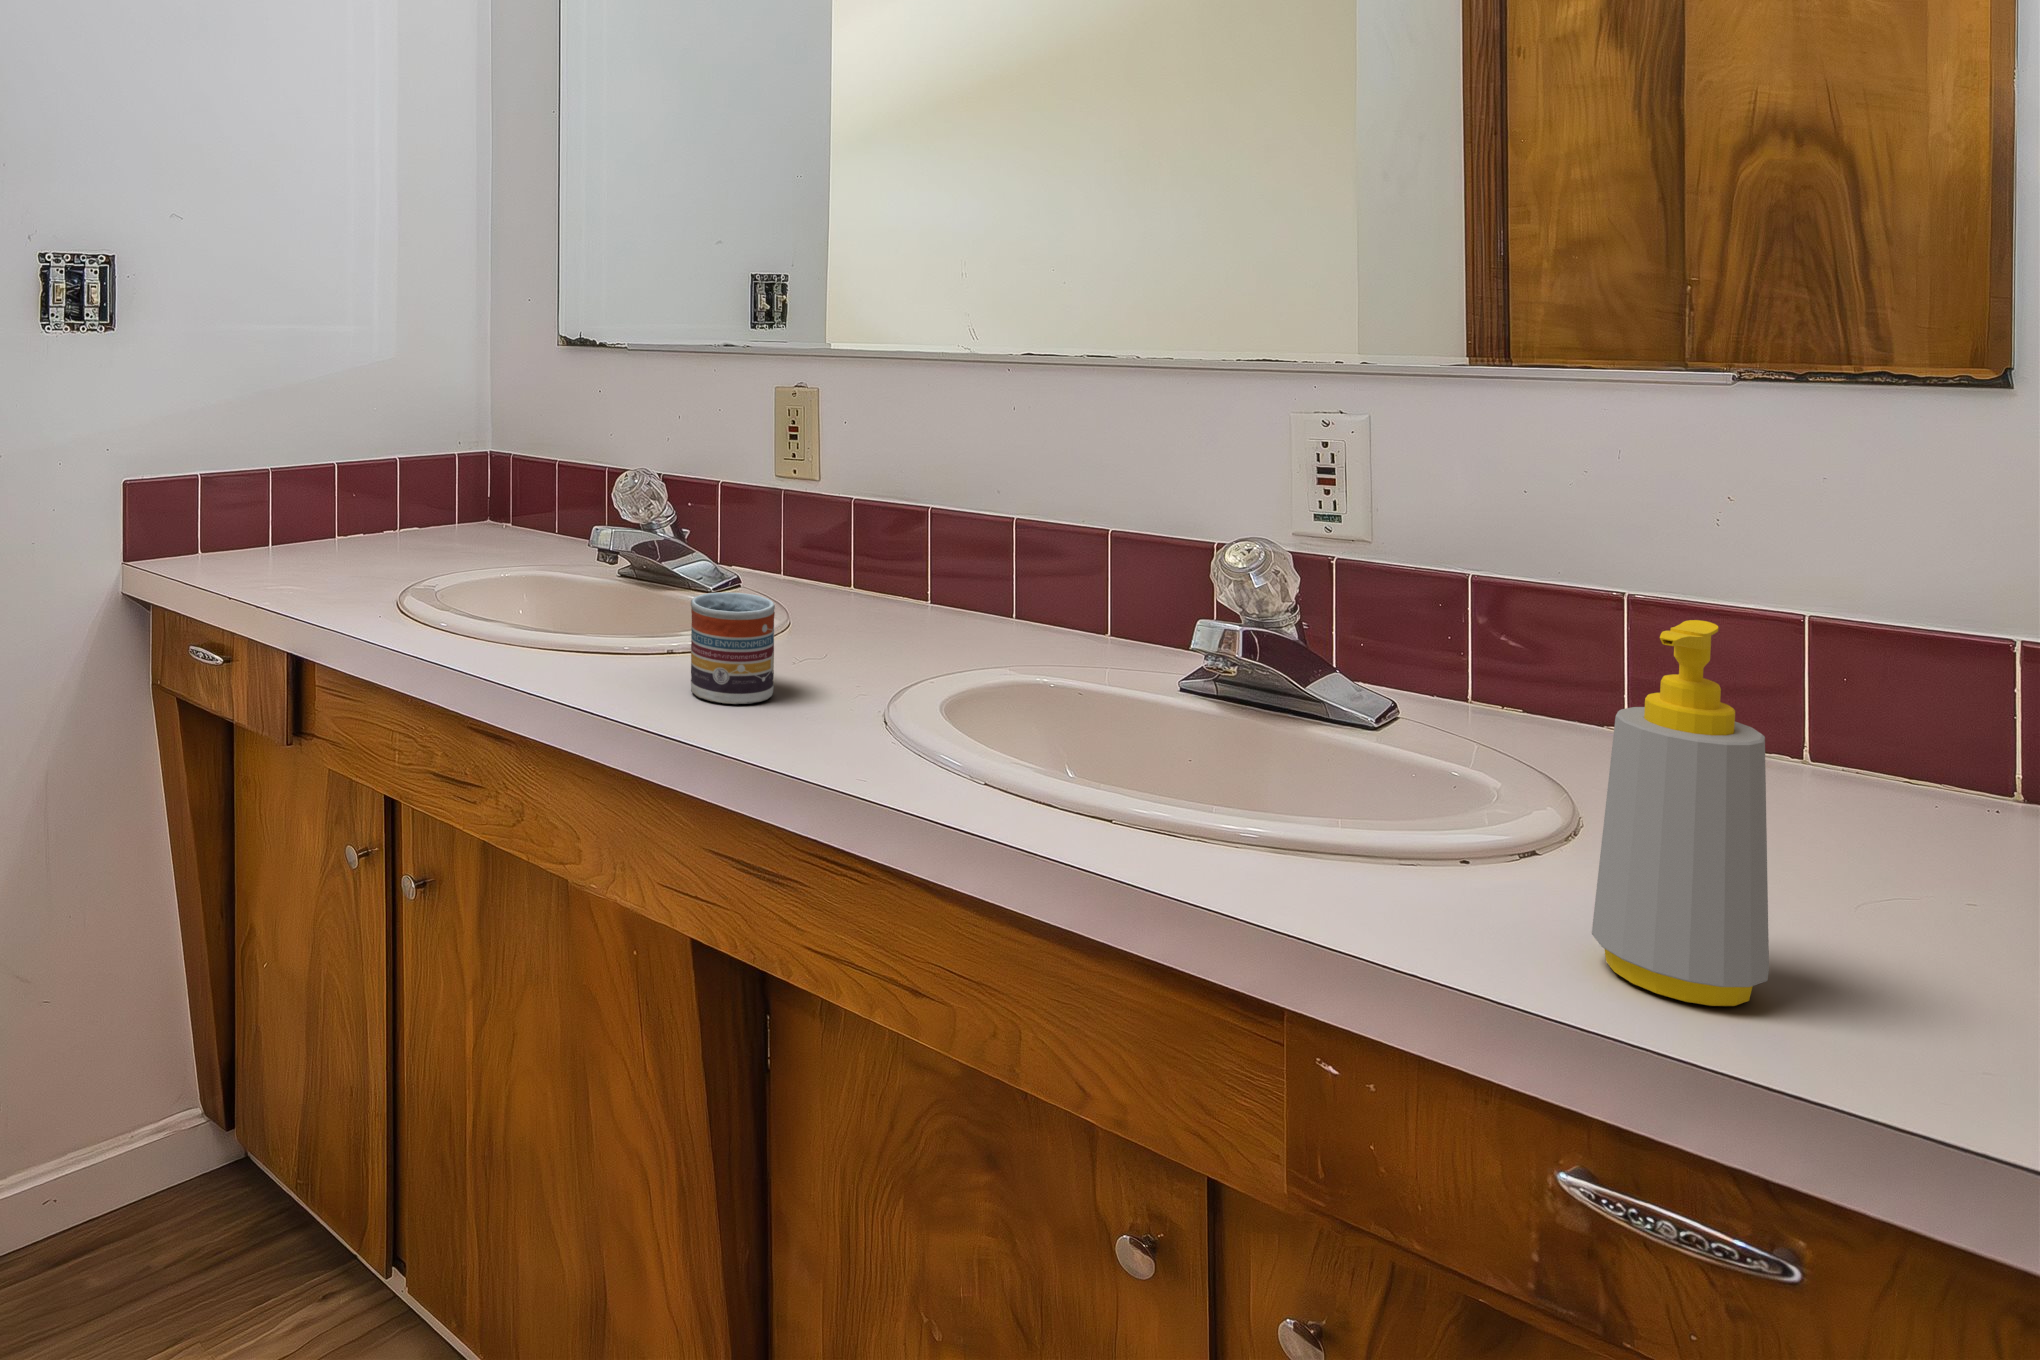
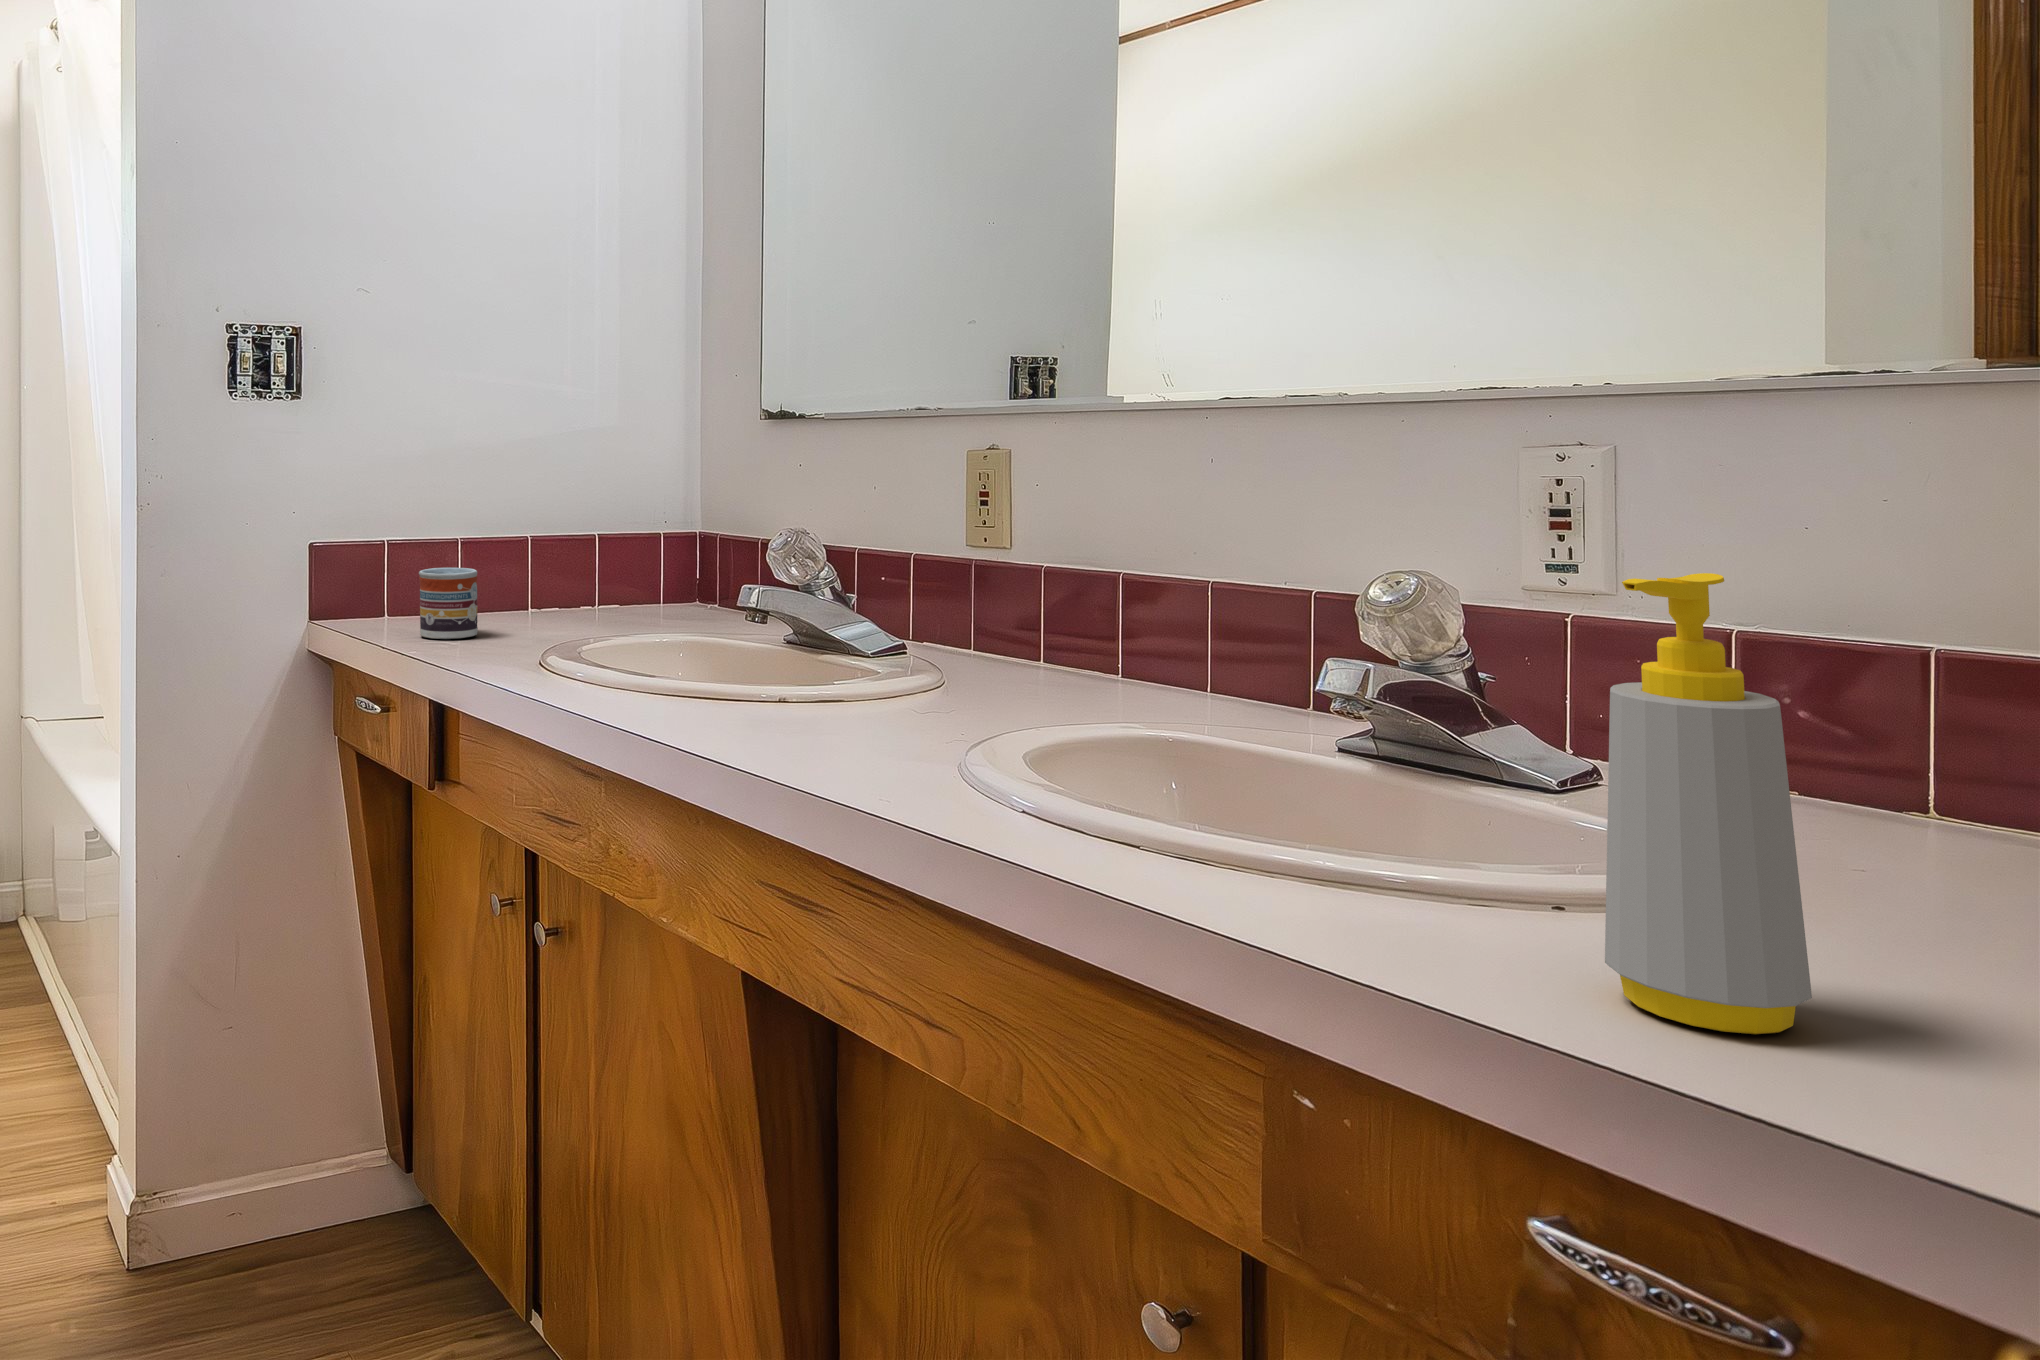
cup: present [691,592,775,704] -> present [419,568,478,639]

